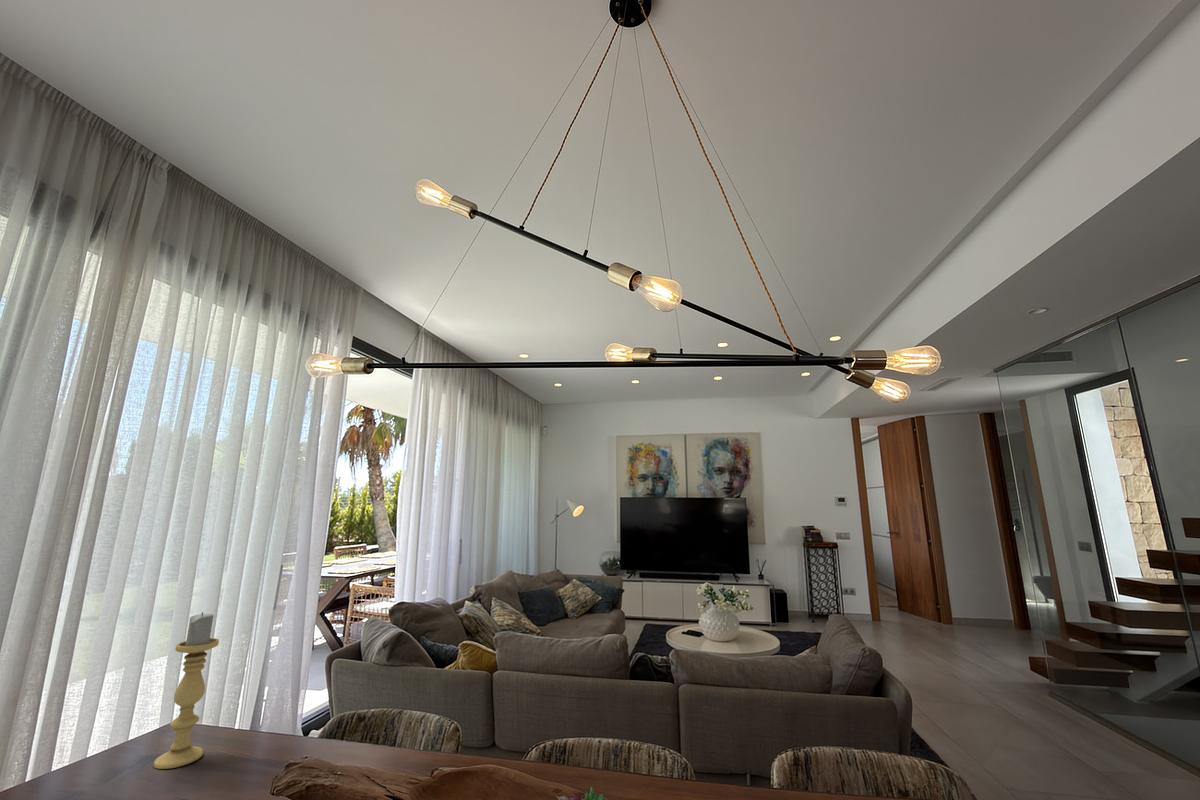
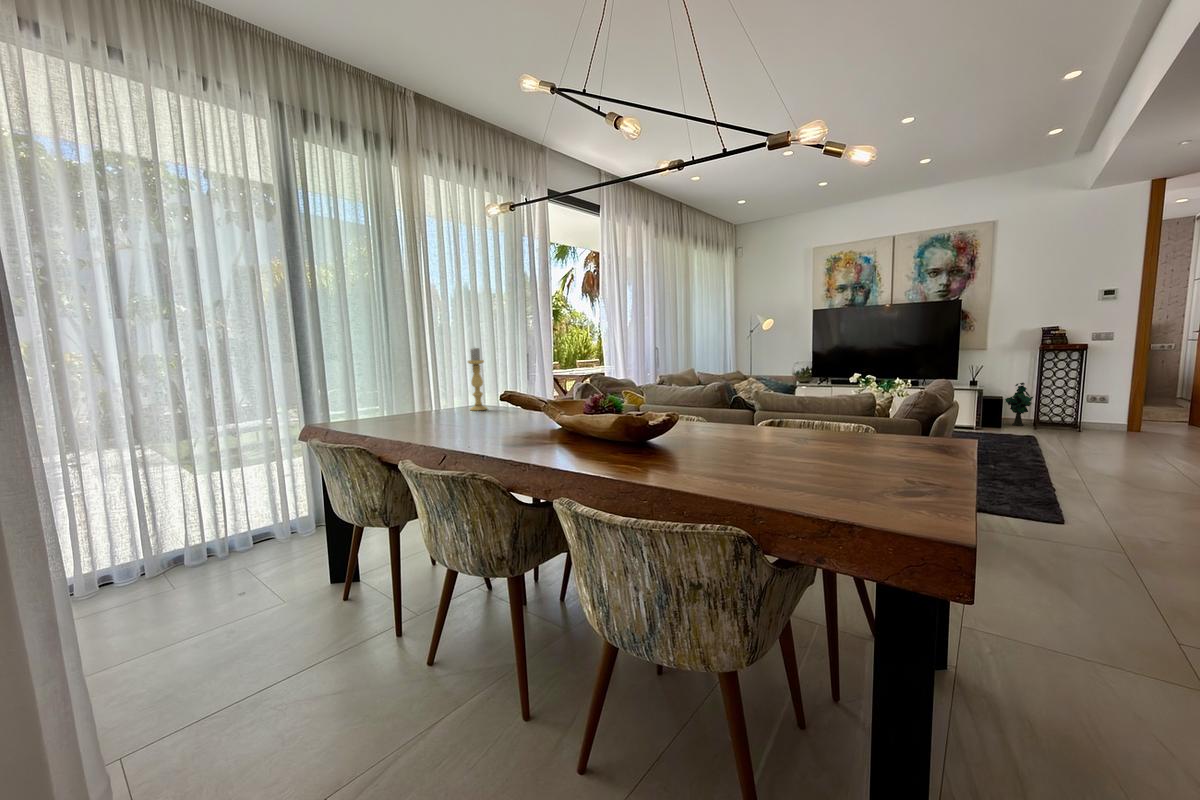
decorative plant: none [786,577,806,620] -> present [1005,383,1033,426]

